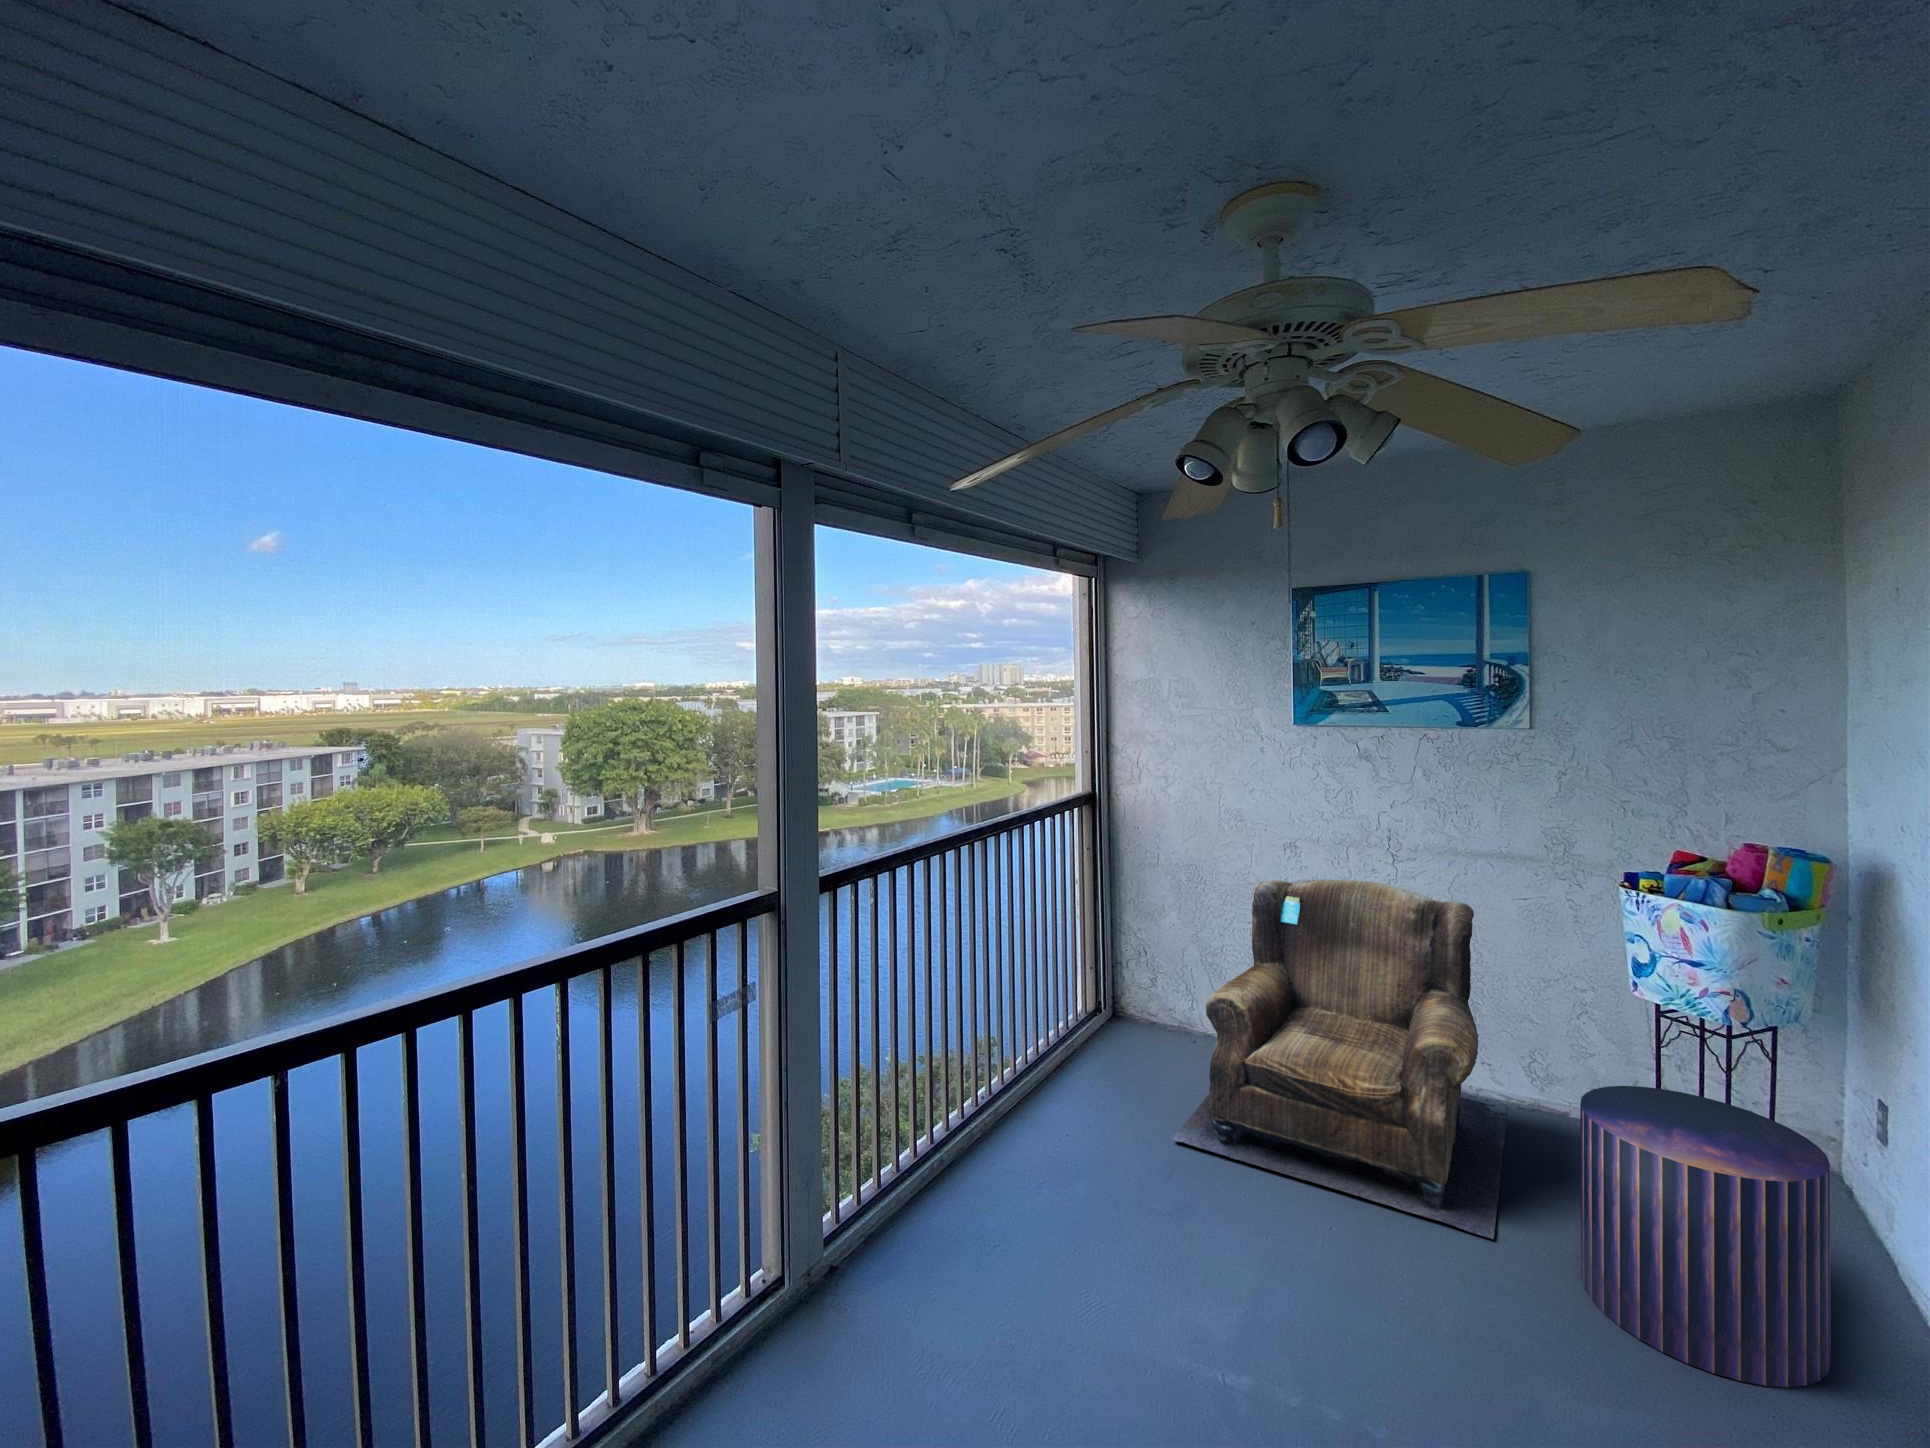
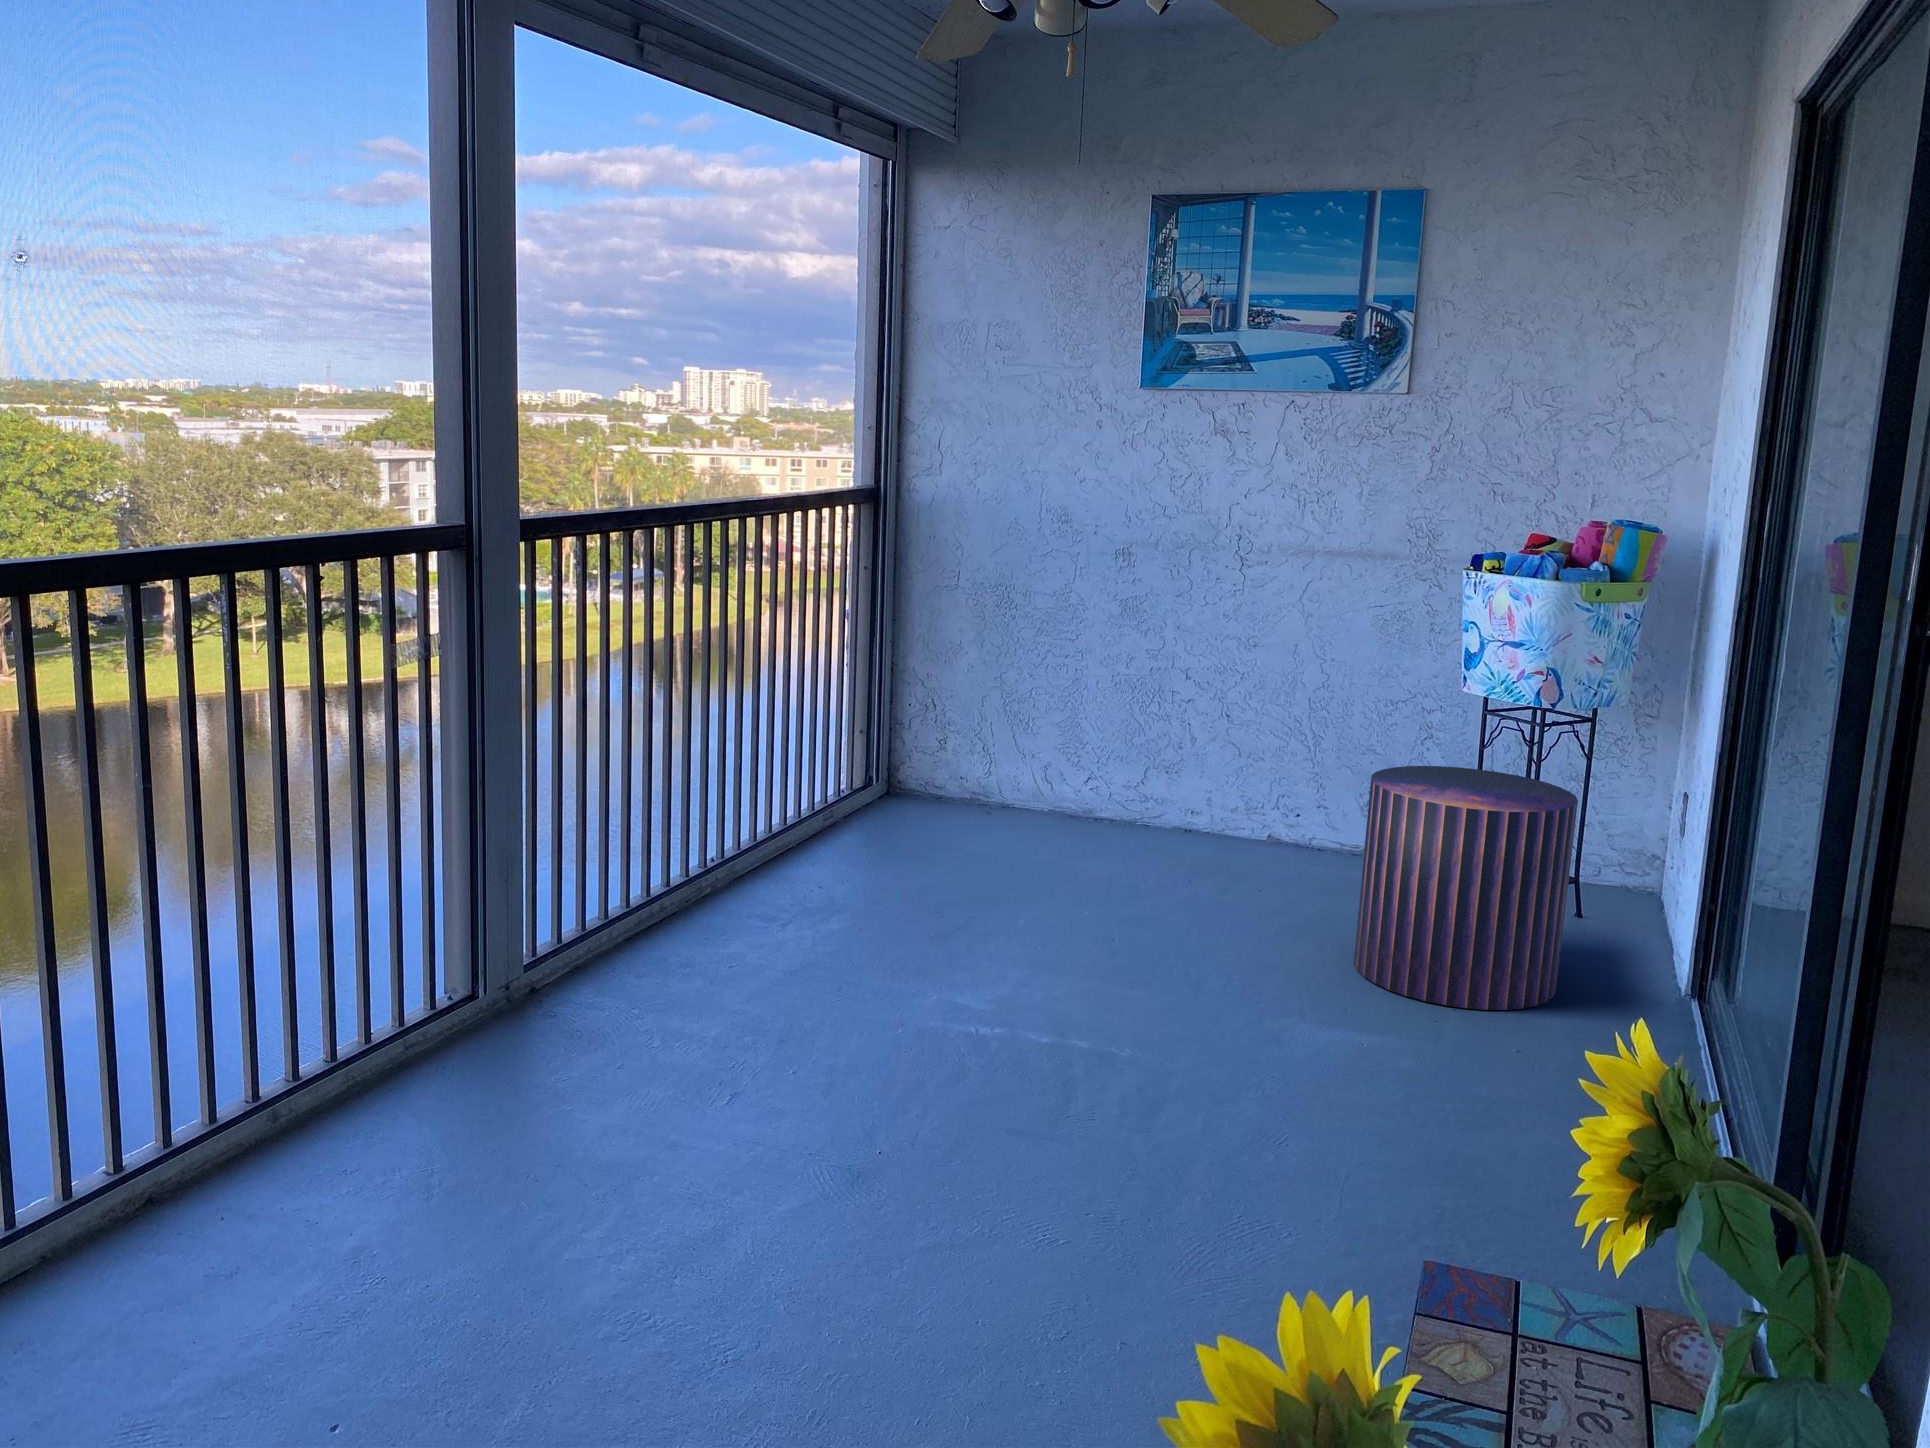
armchair: present [1172,879,1508,1239] -> none [945,585,1340,937]

